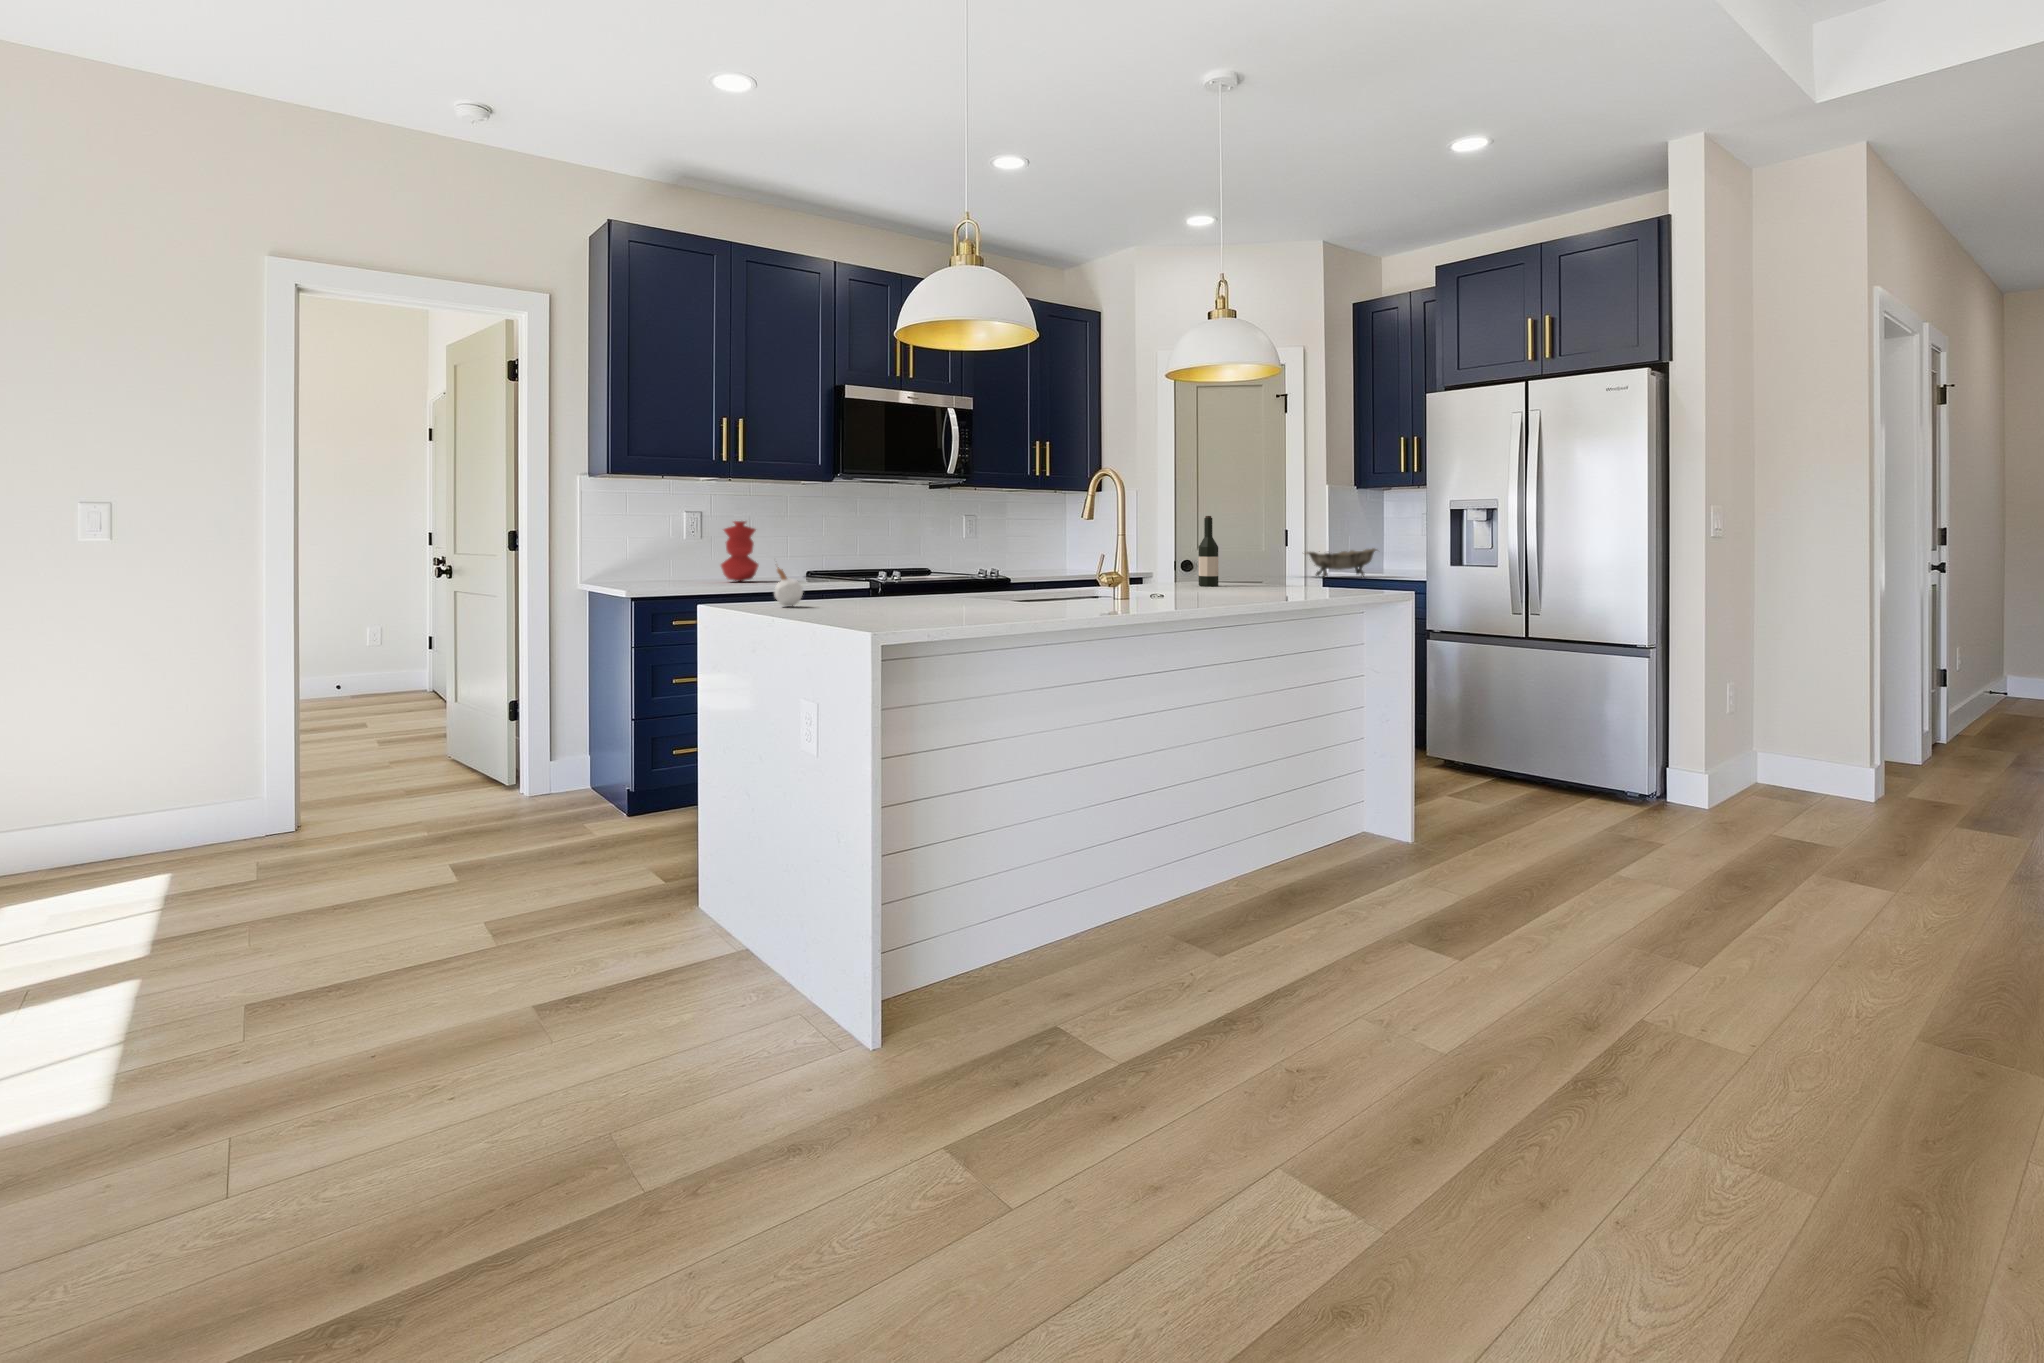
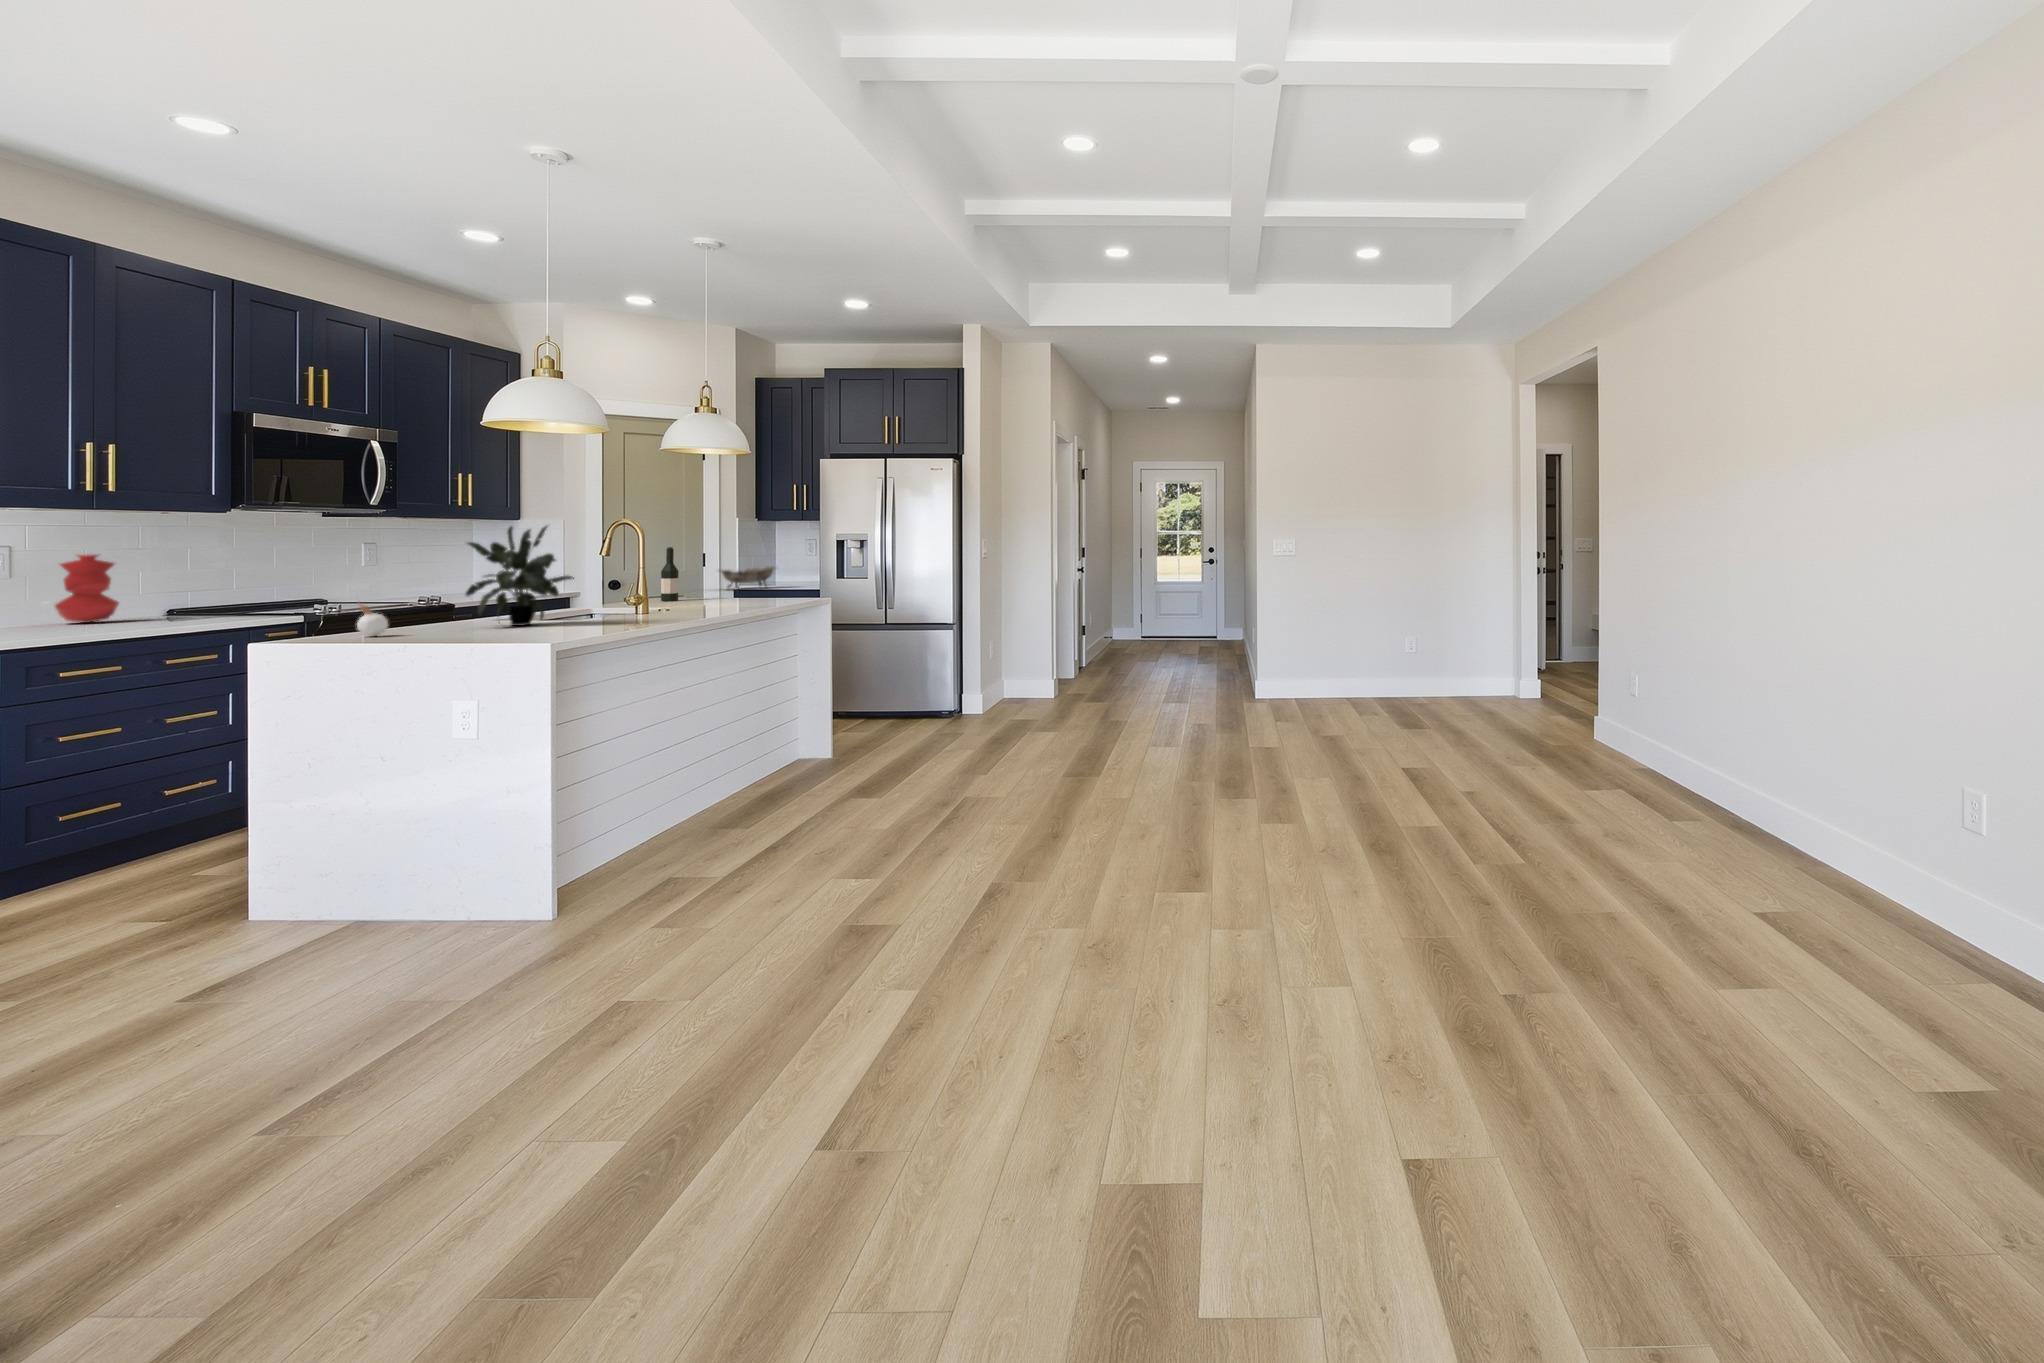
potted plant: none [901,470,1003,605] -> present [466,526,574,626]

